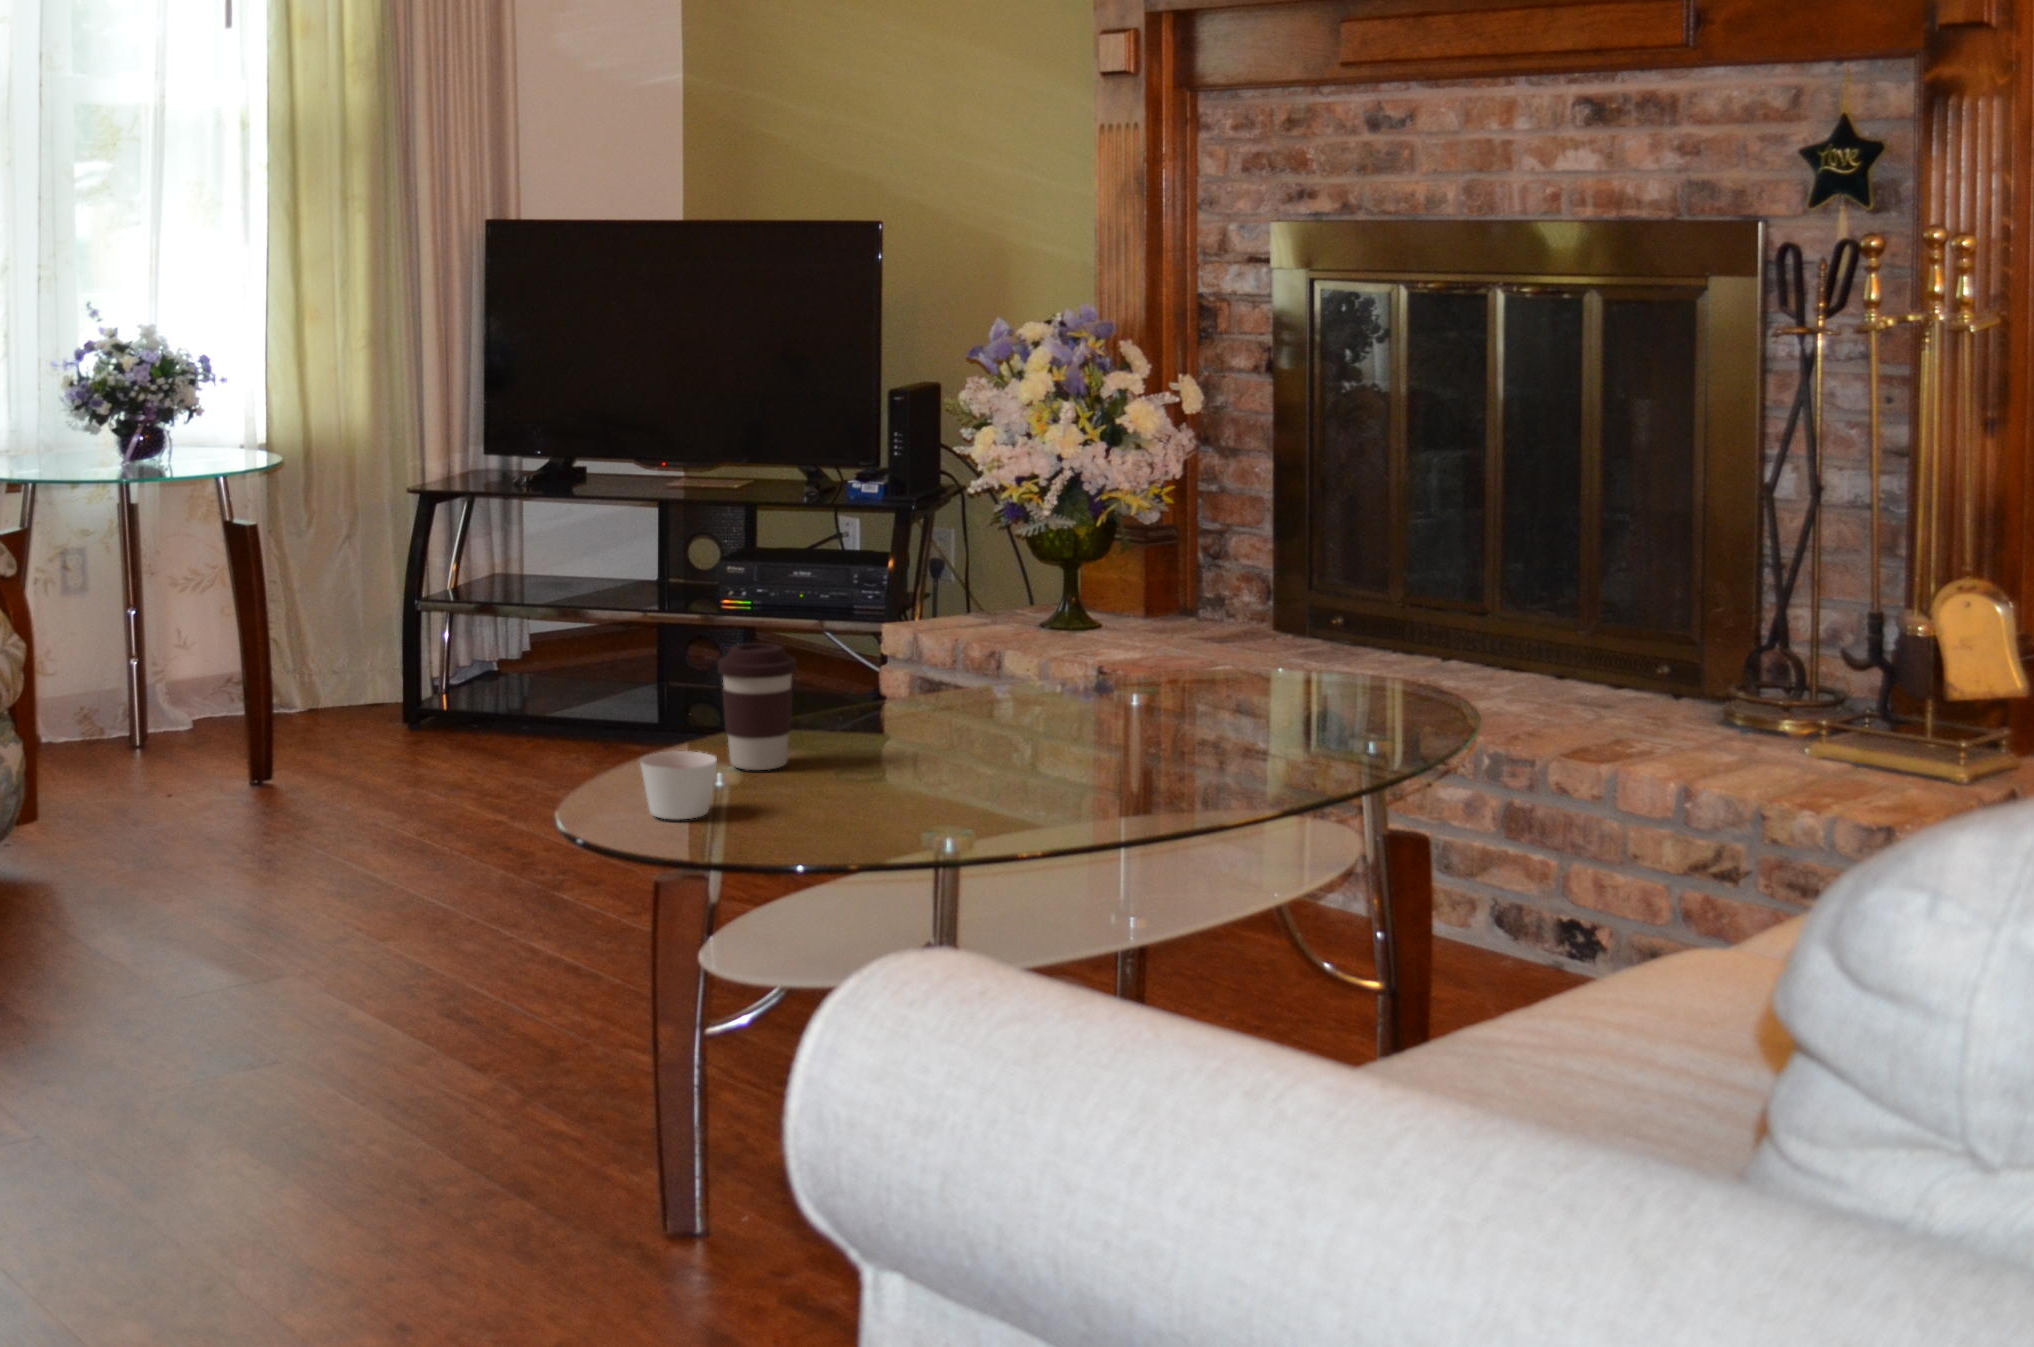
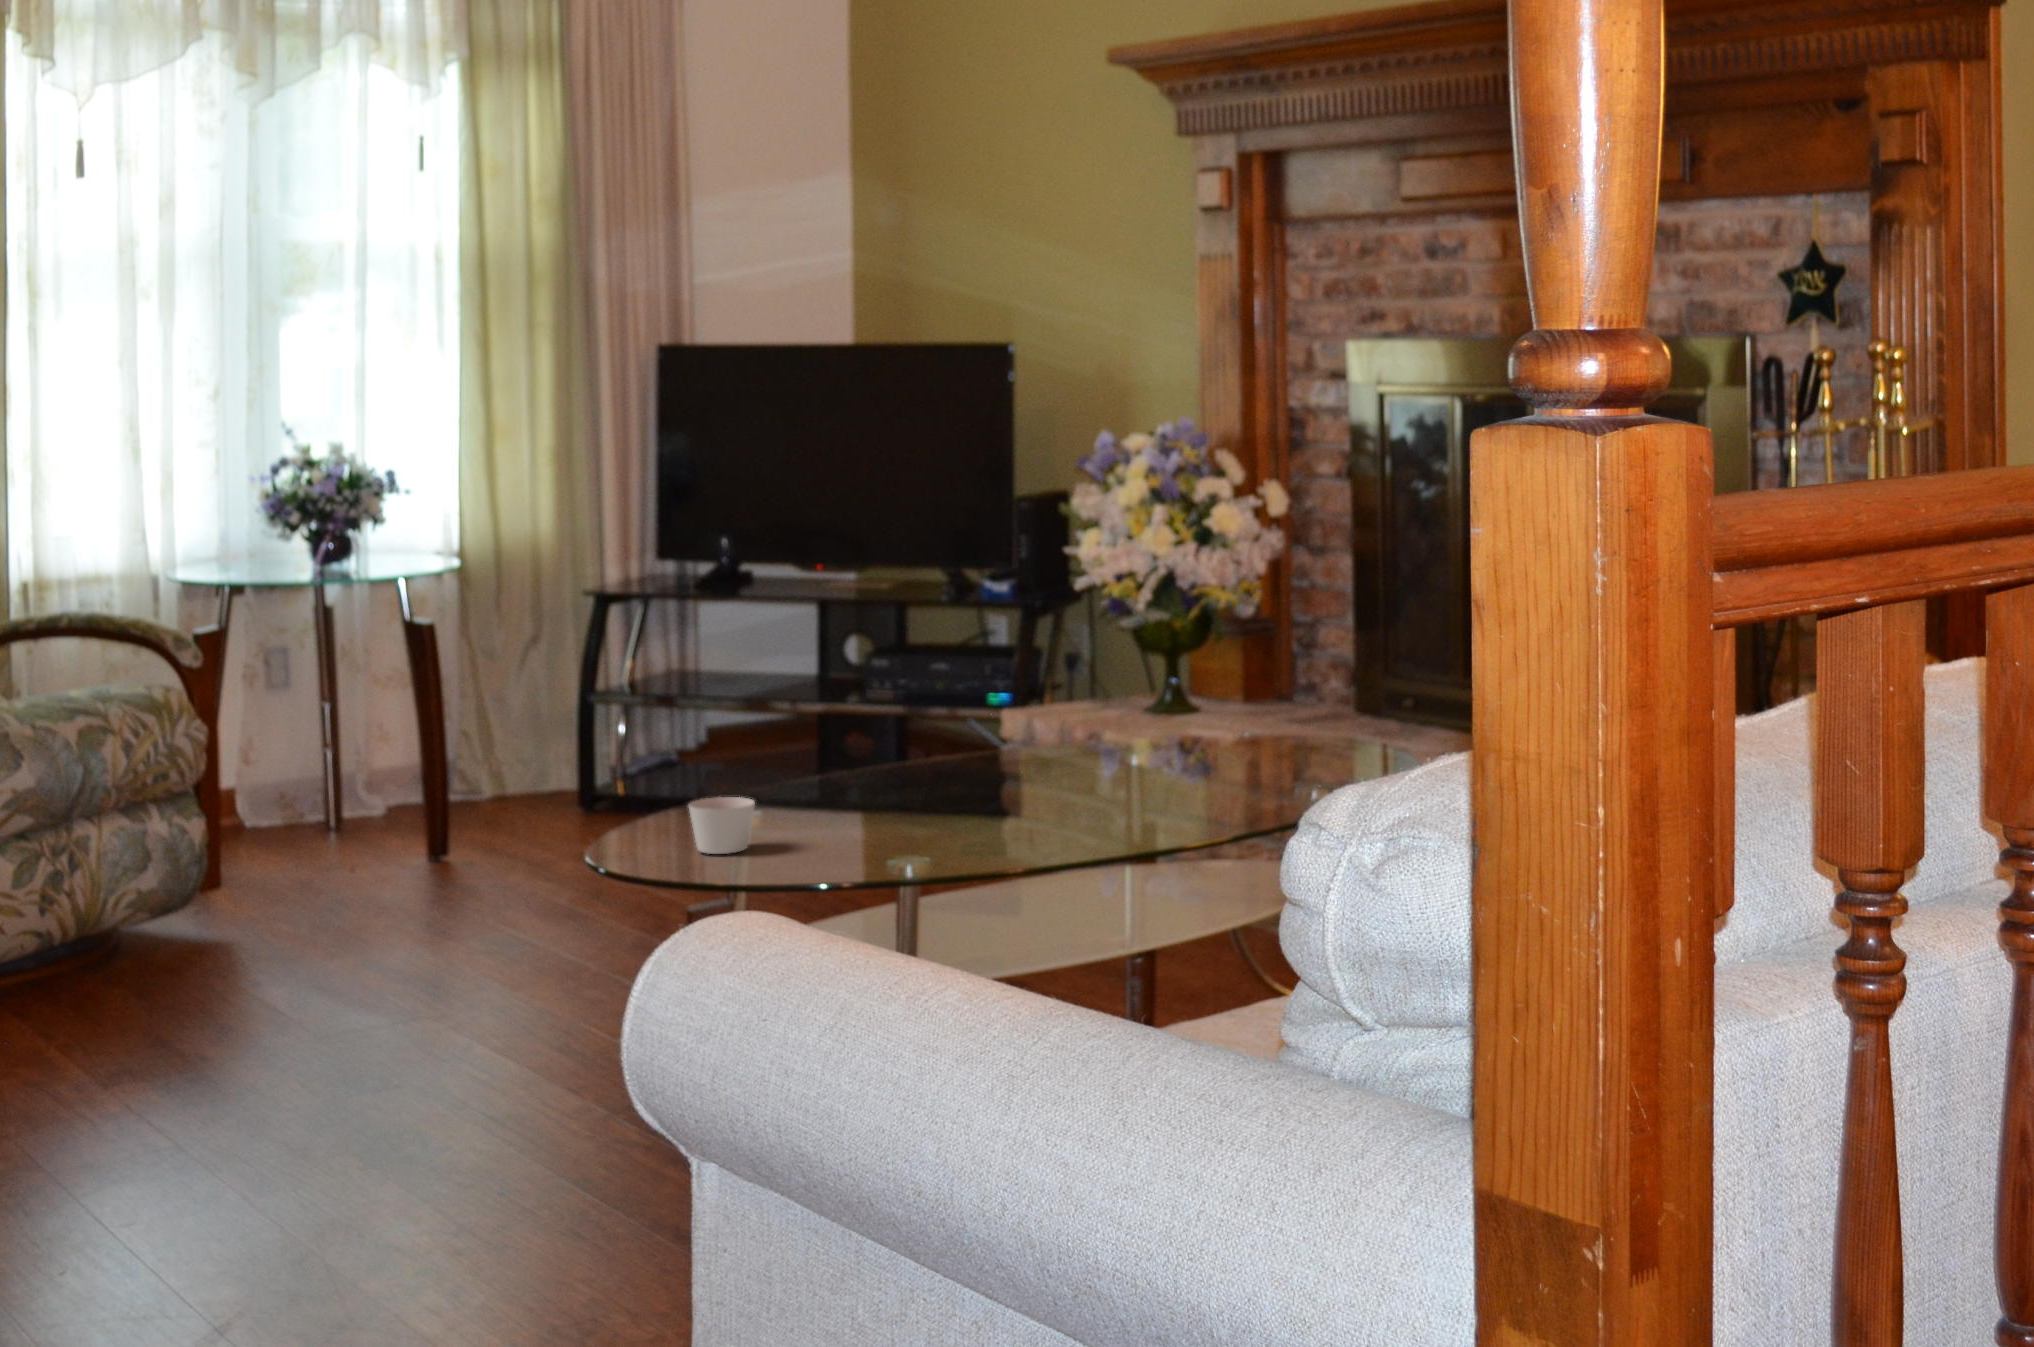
coffee cup: present [718,643,797,770] -> none [772,707,840,817]

